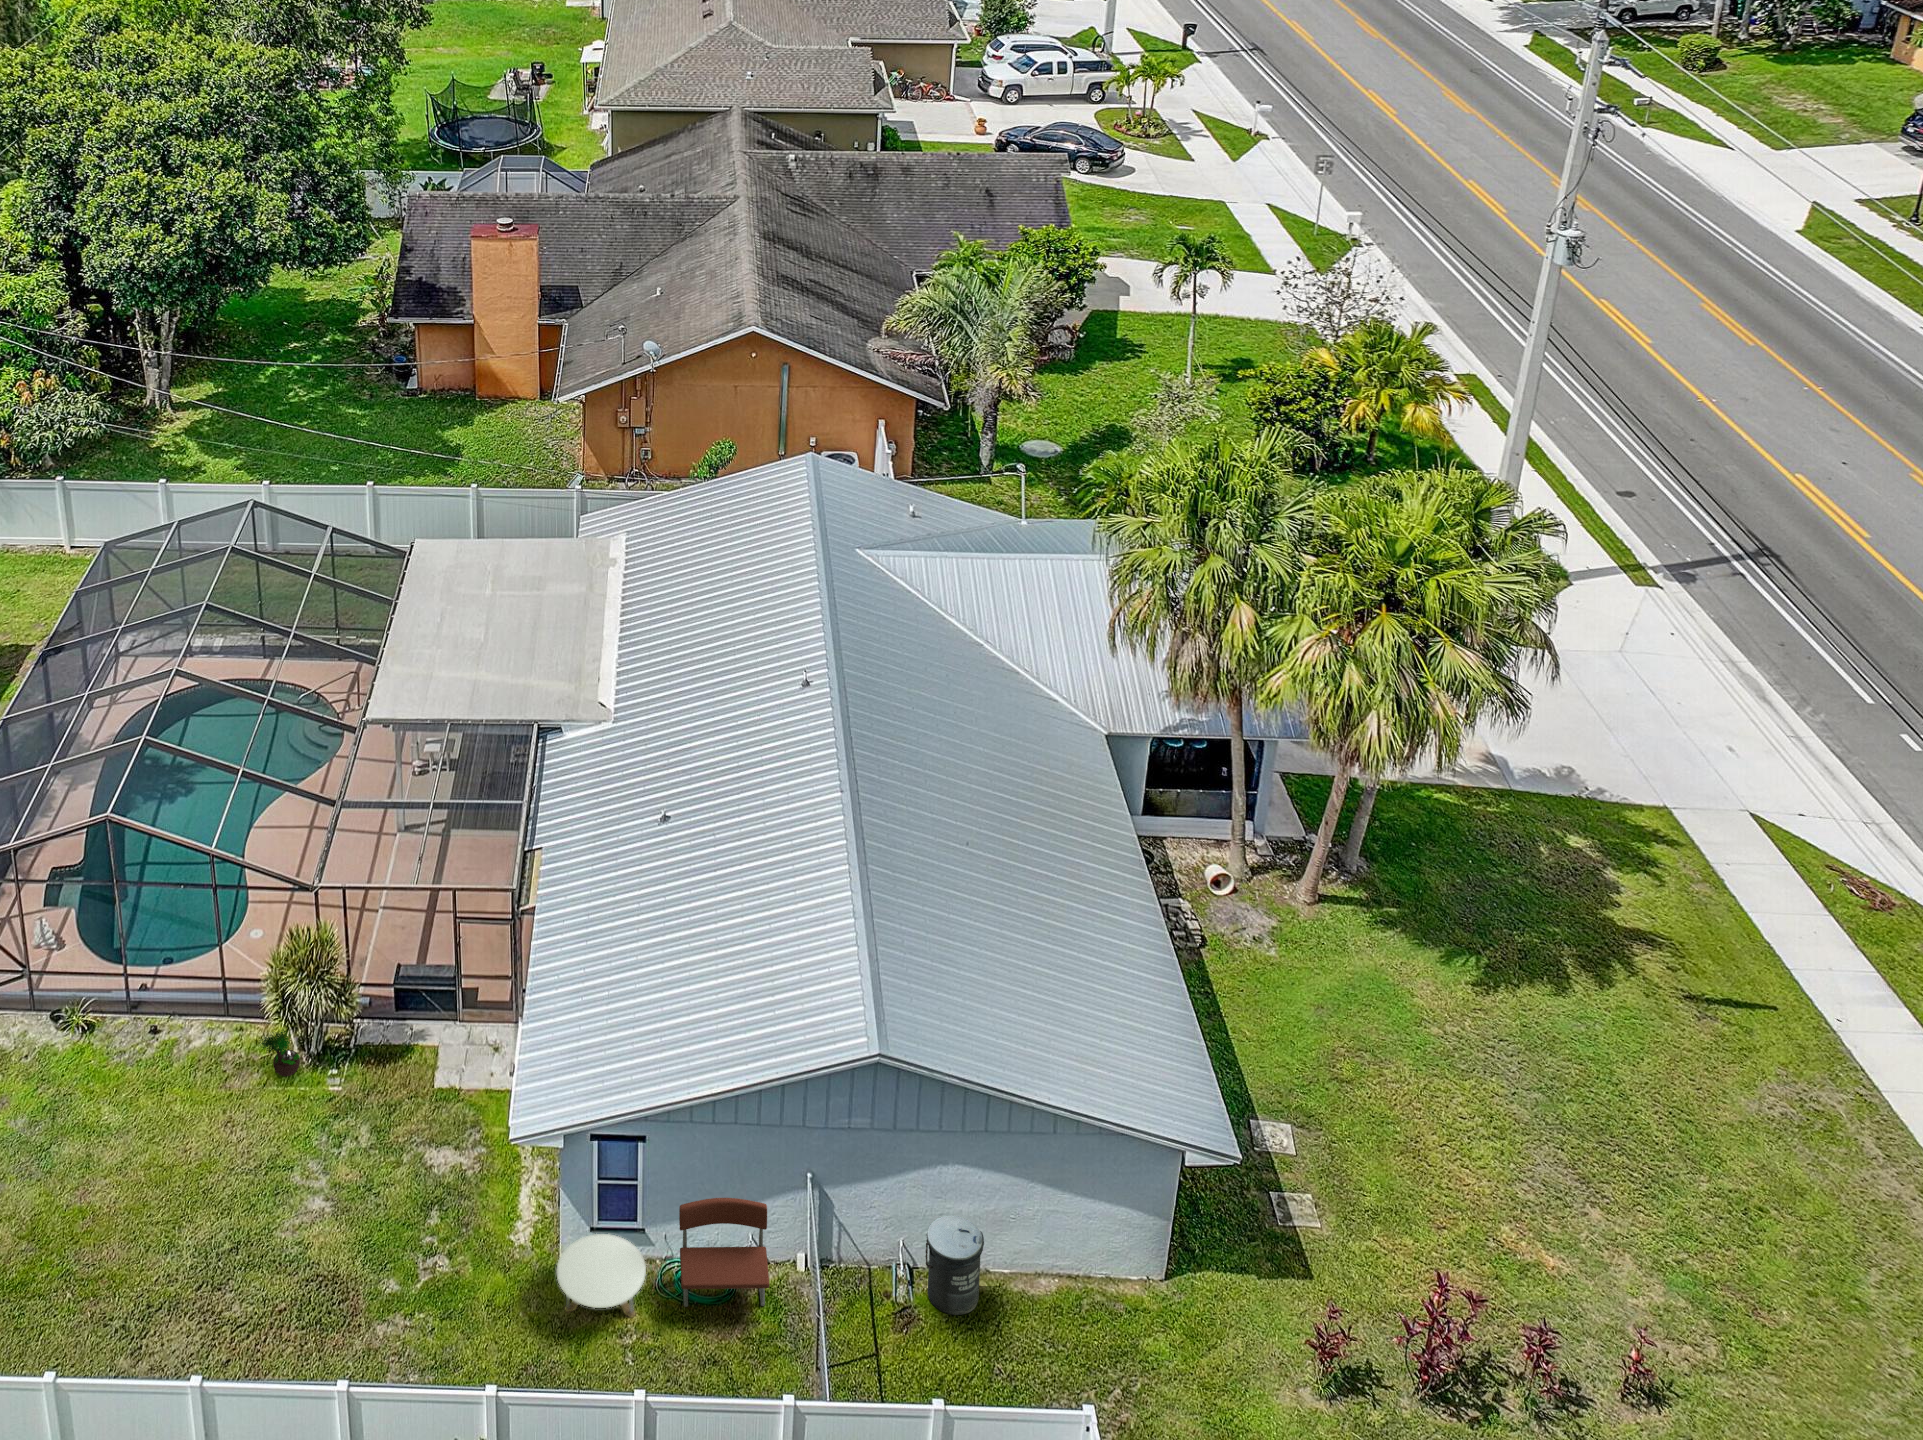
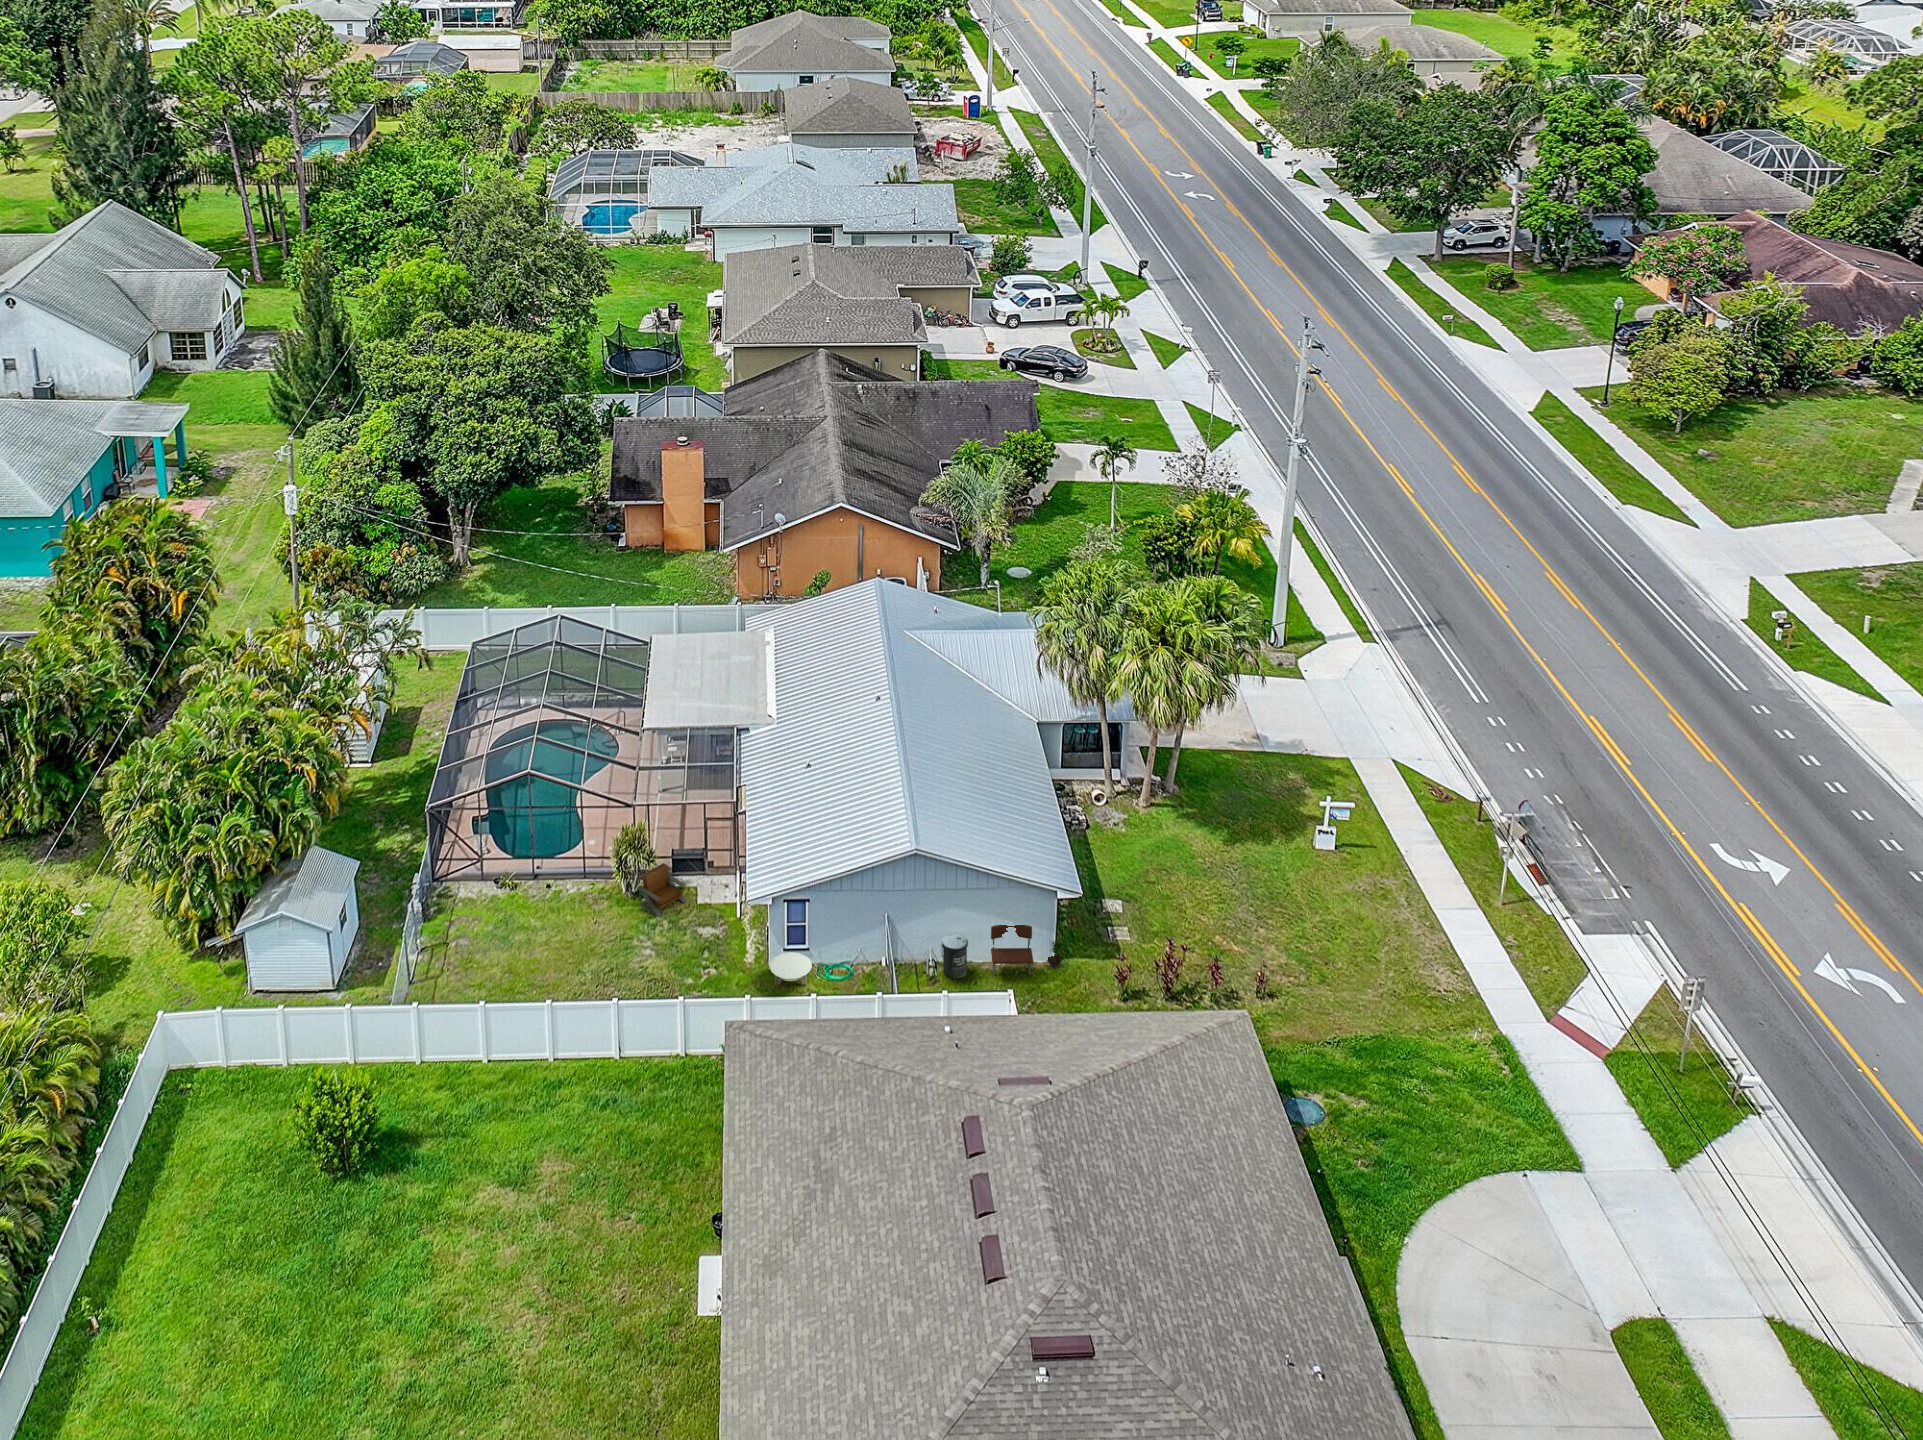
lounge chair: none [315,1000,413,1113] -> present [638,863,686,917]
potted tree: present [260,1029,300,1076] -> present [1048,941,1065,966]
bench: present [679,1198,769,1307] -> present [991,925,1033,975]

